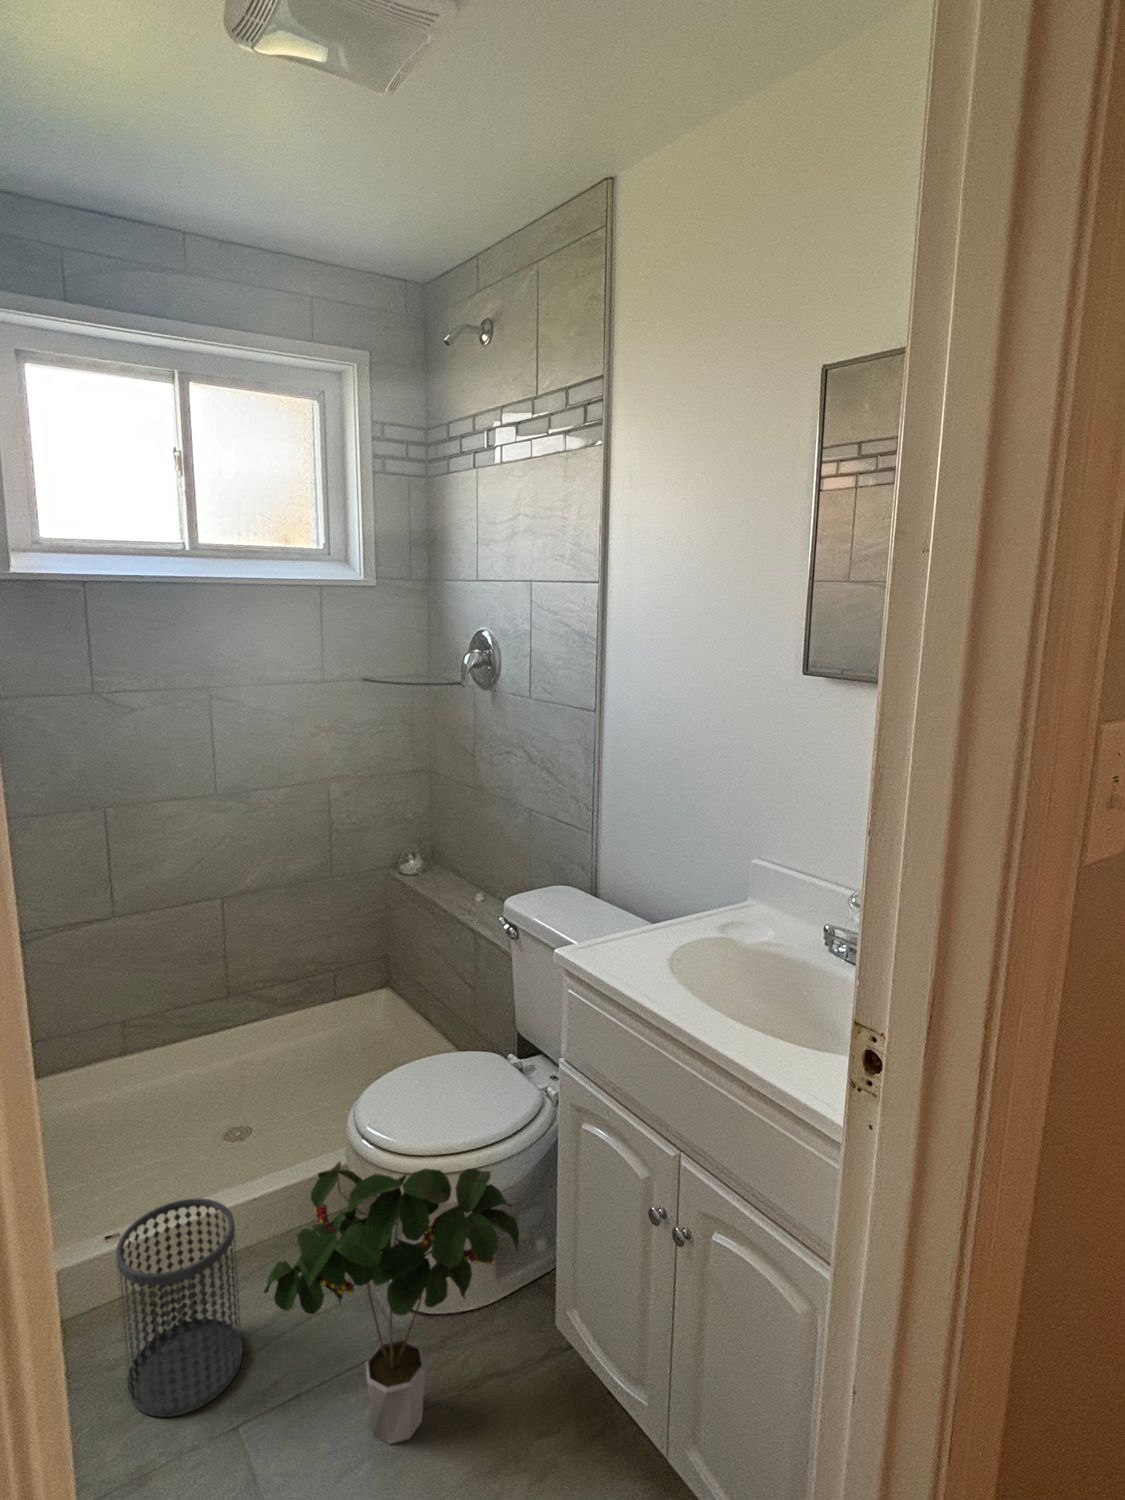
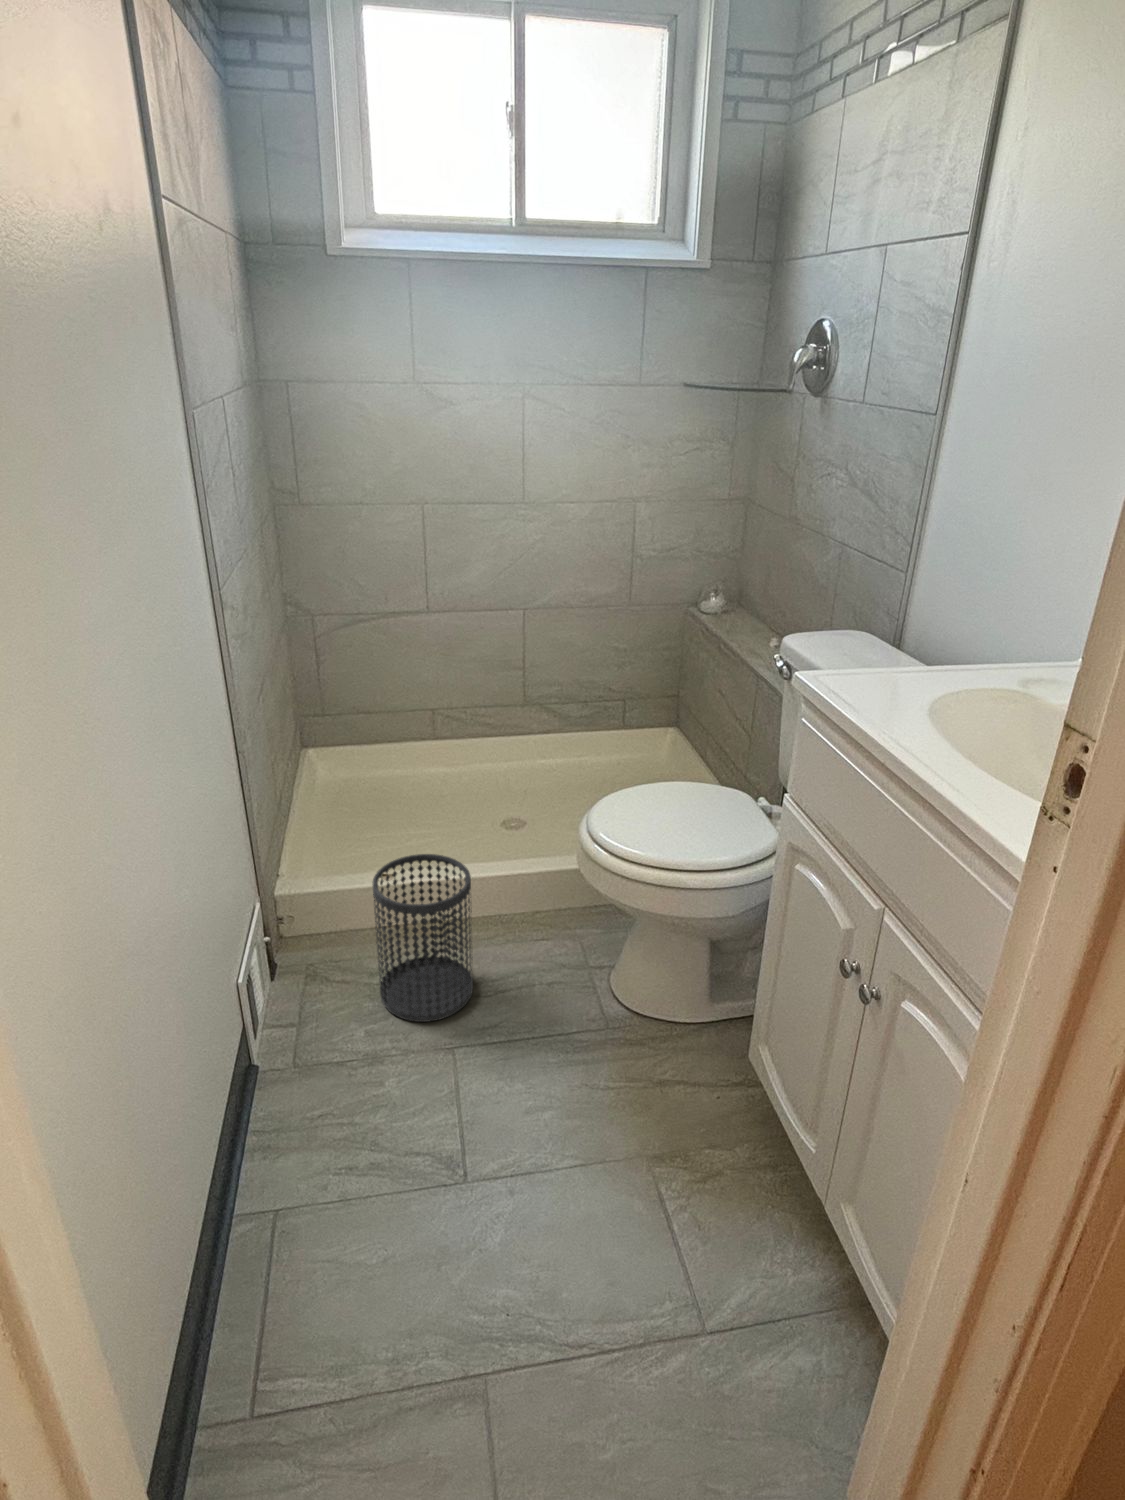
potted plant: present [264,1161,519,1444] -> none [482,846,717,1102]

